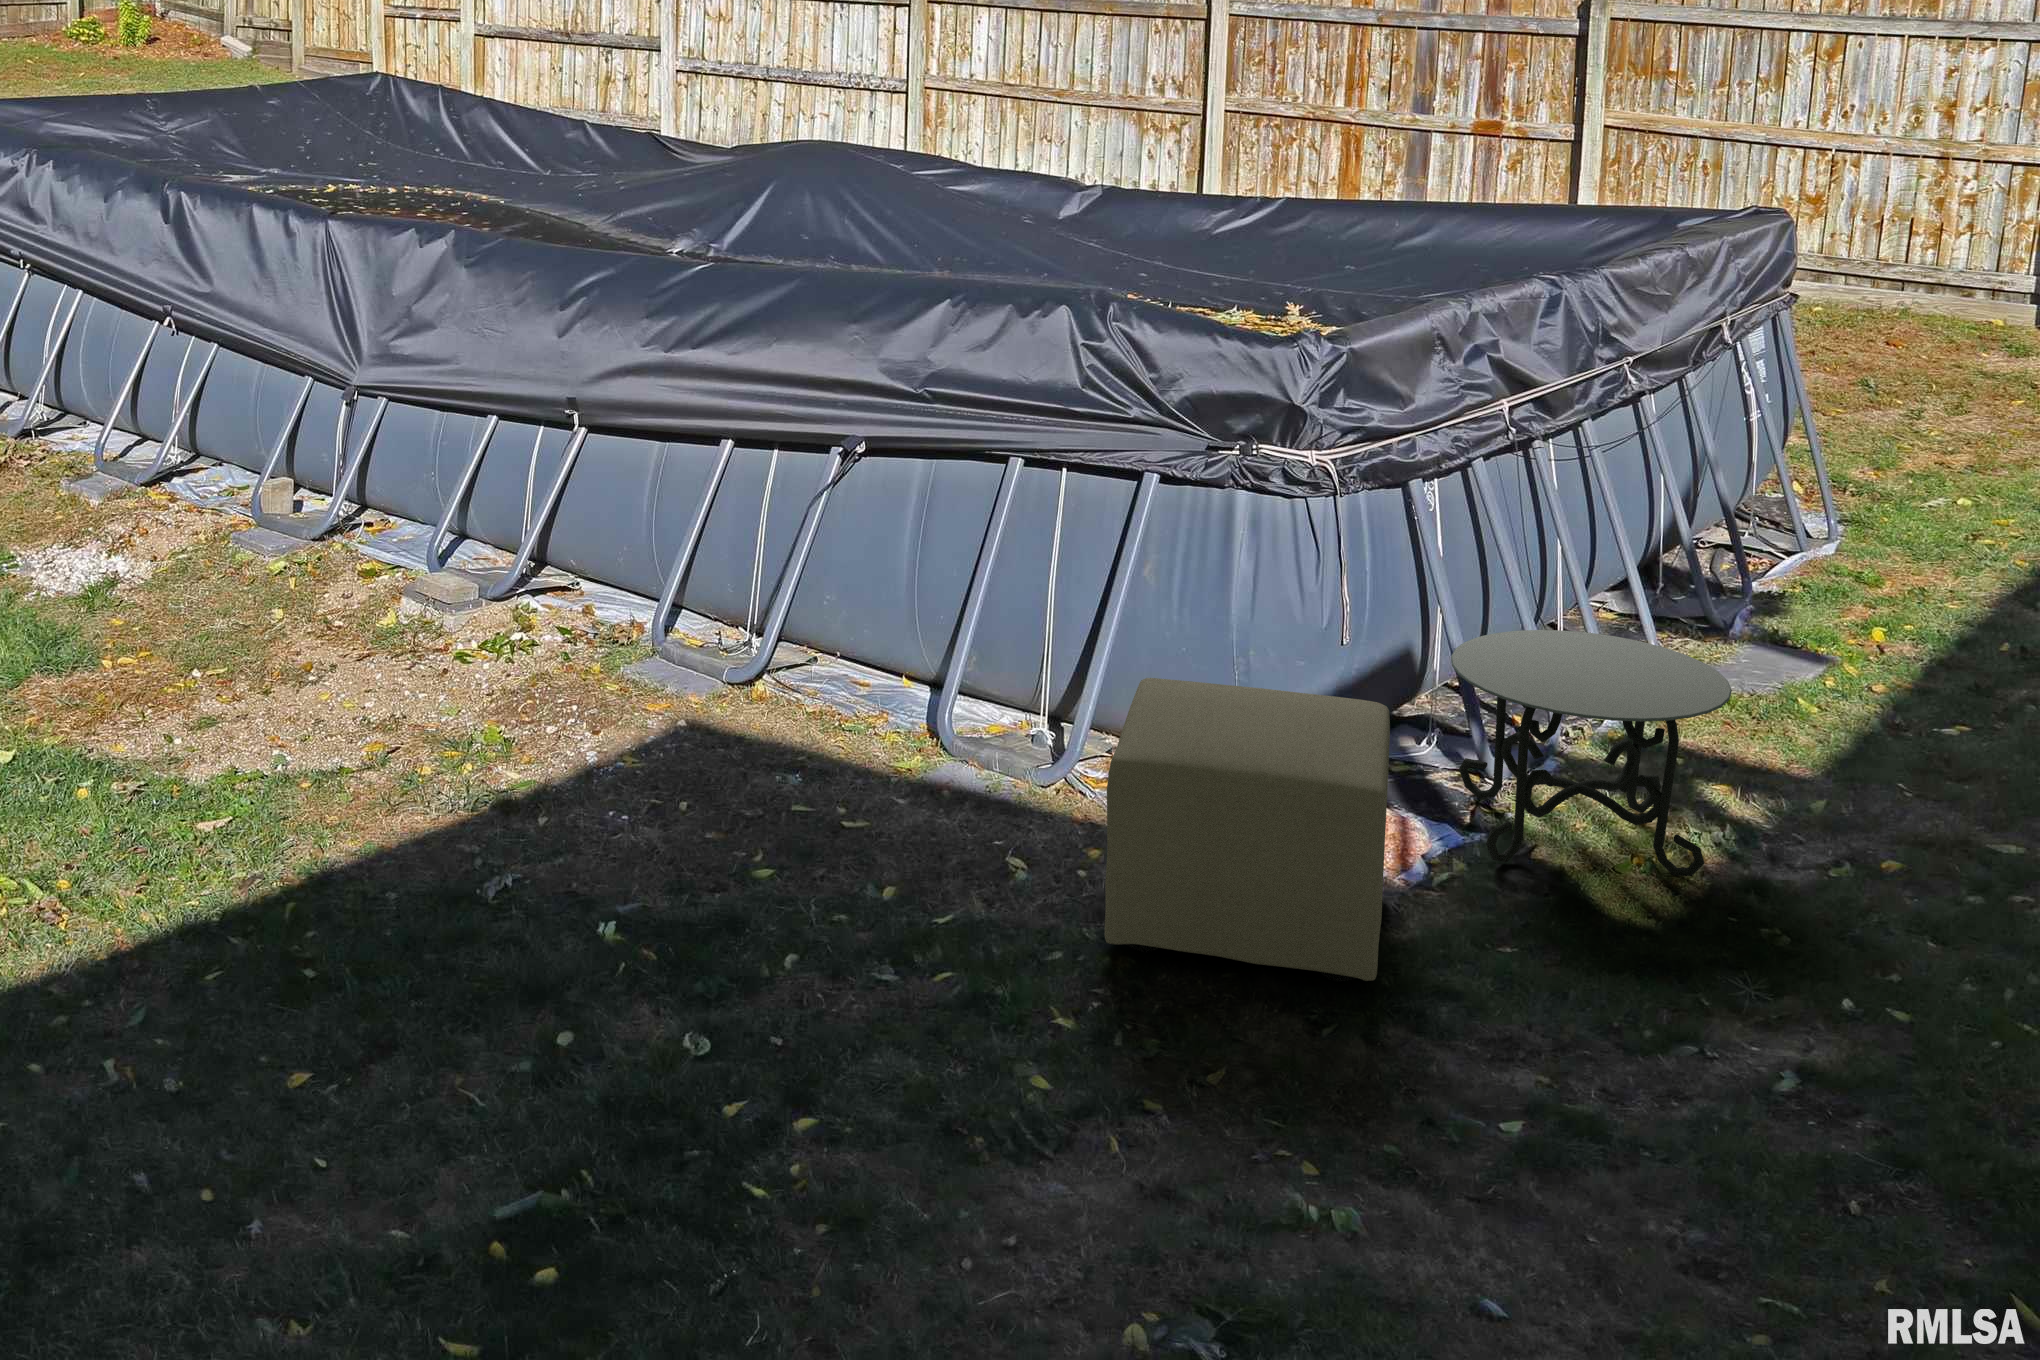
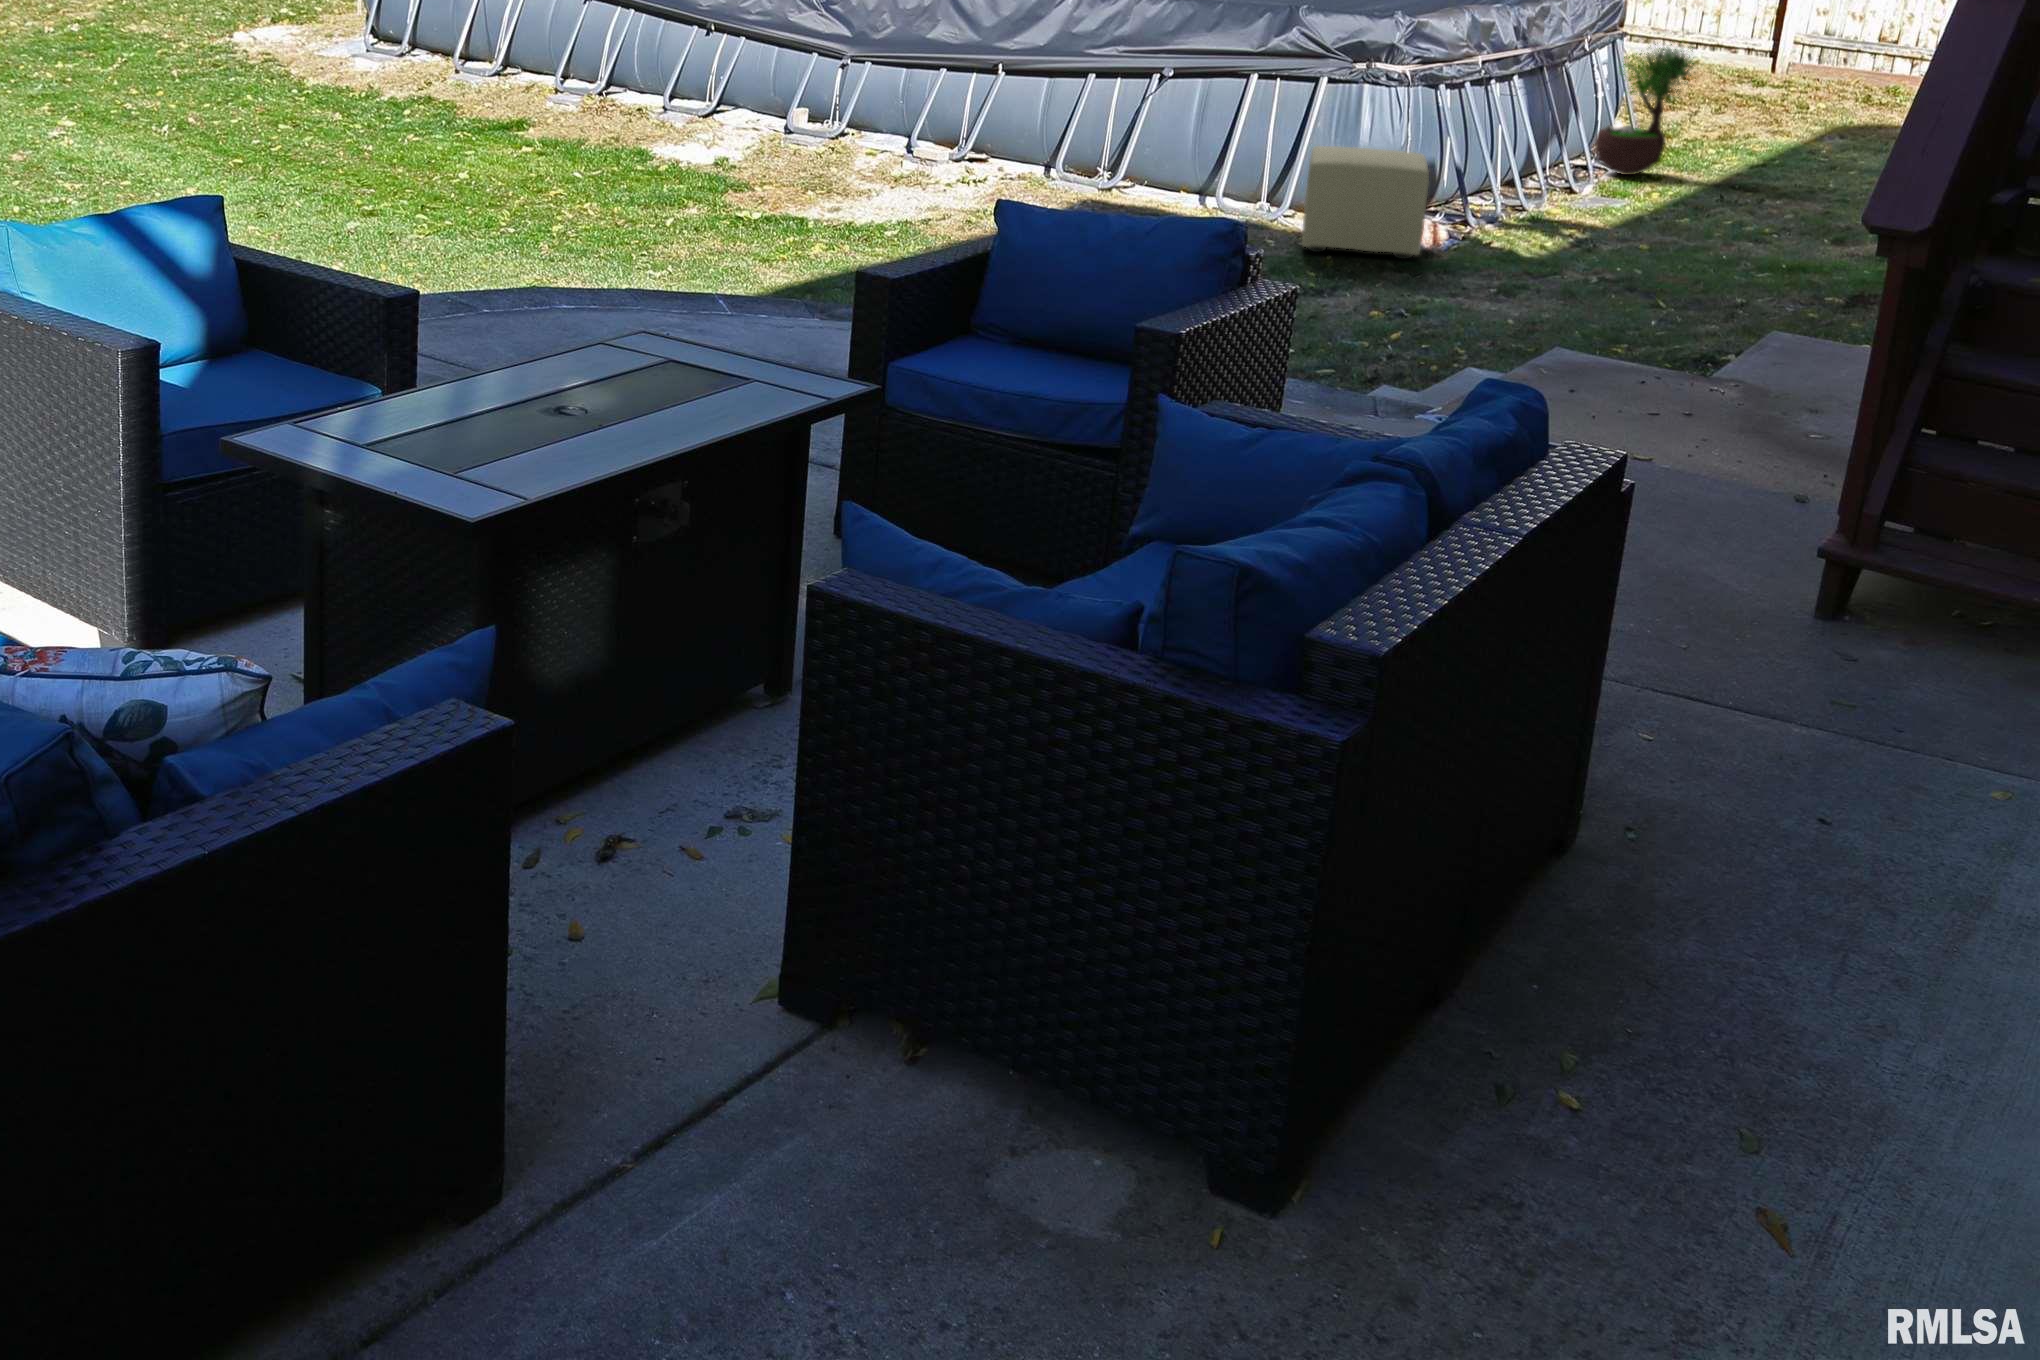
potted tree: none [1761,342,1961,605] -> present [1595,42,1696,175]
side table: present [1451,630,1732,876] -> none [1447,142,1574,240]

